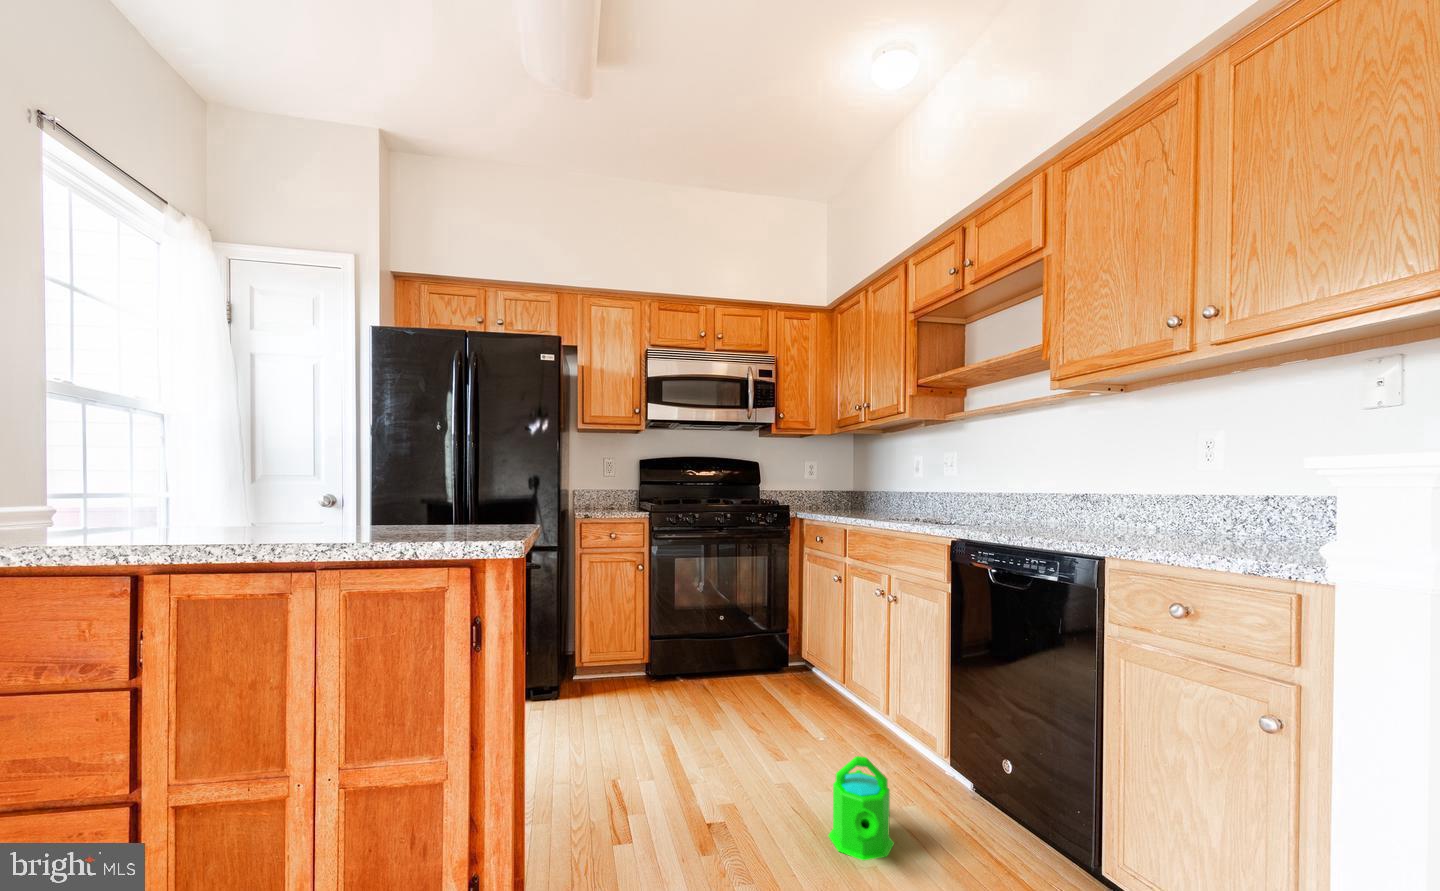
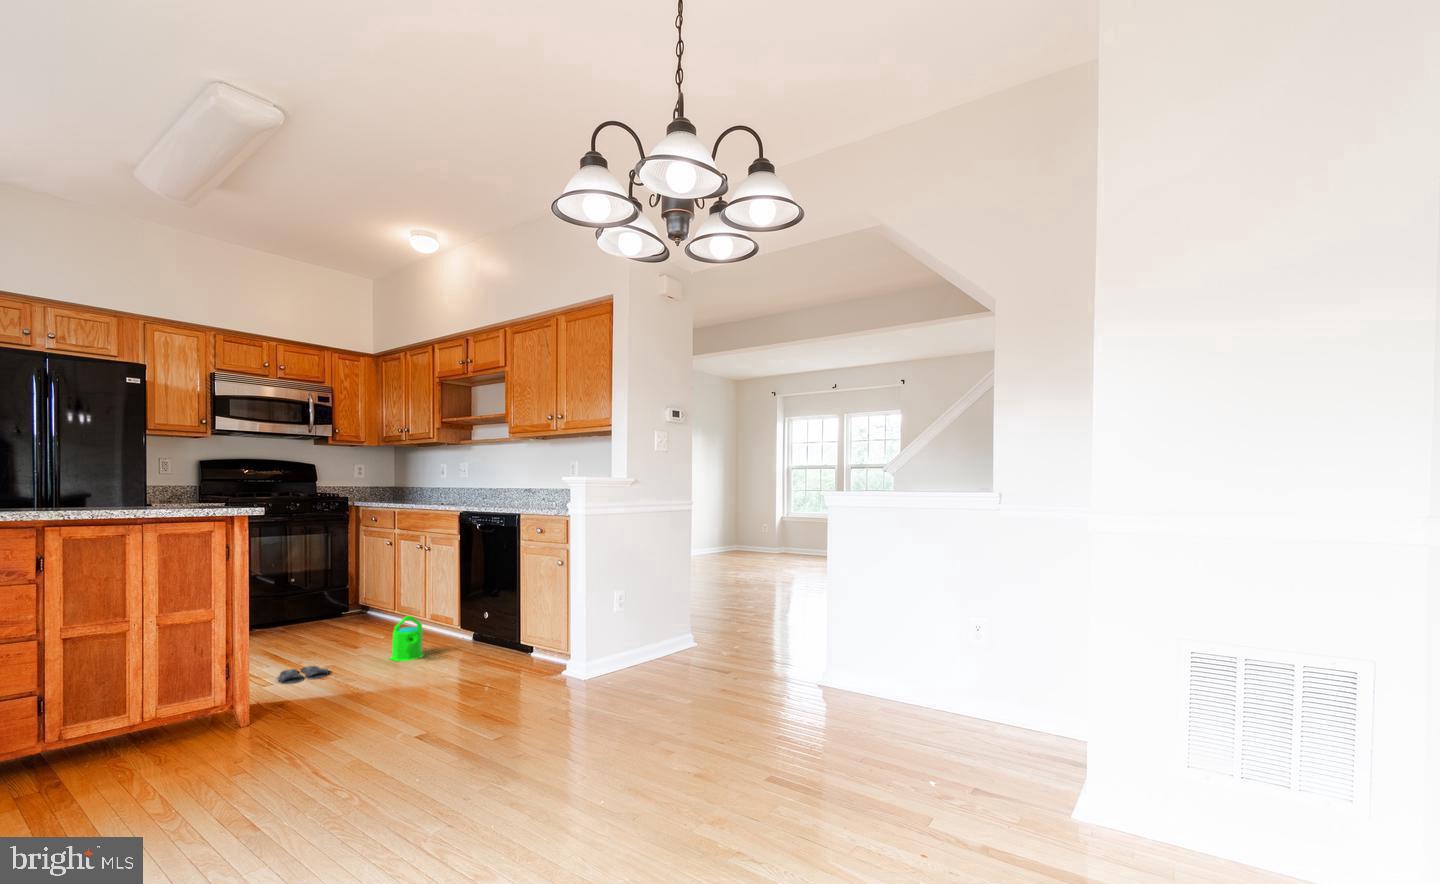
slippers: none [641,808,723,868] -> present [277,666,329,684]

